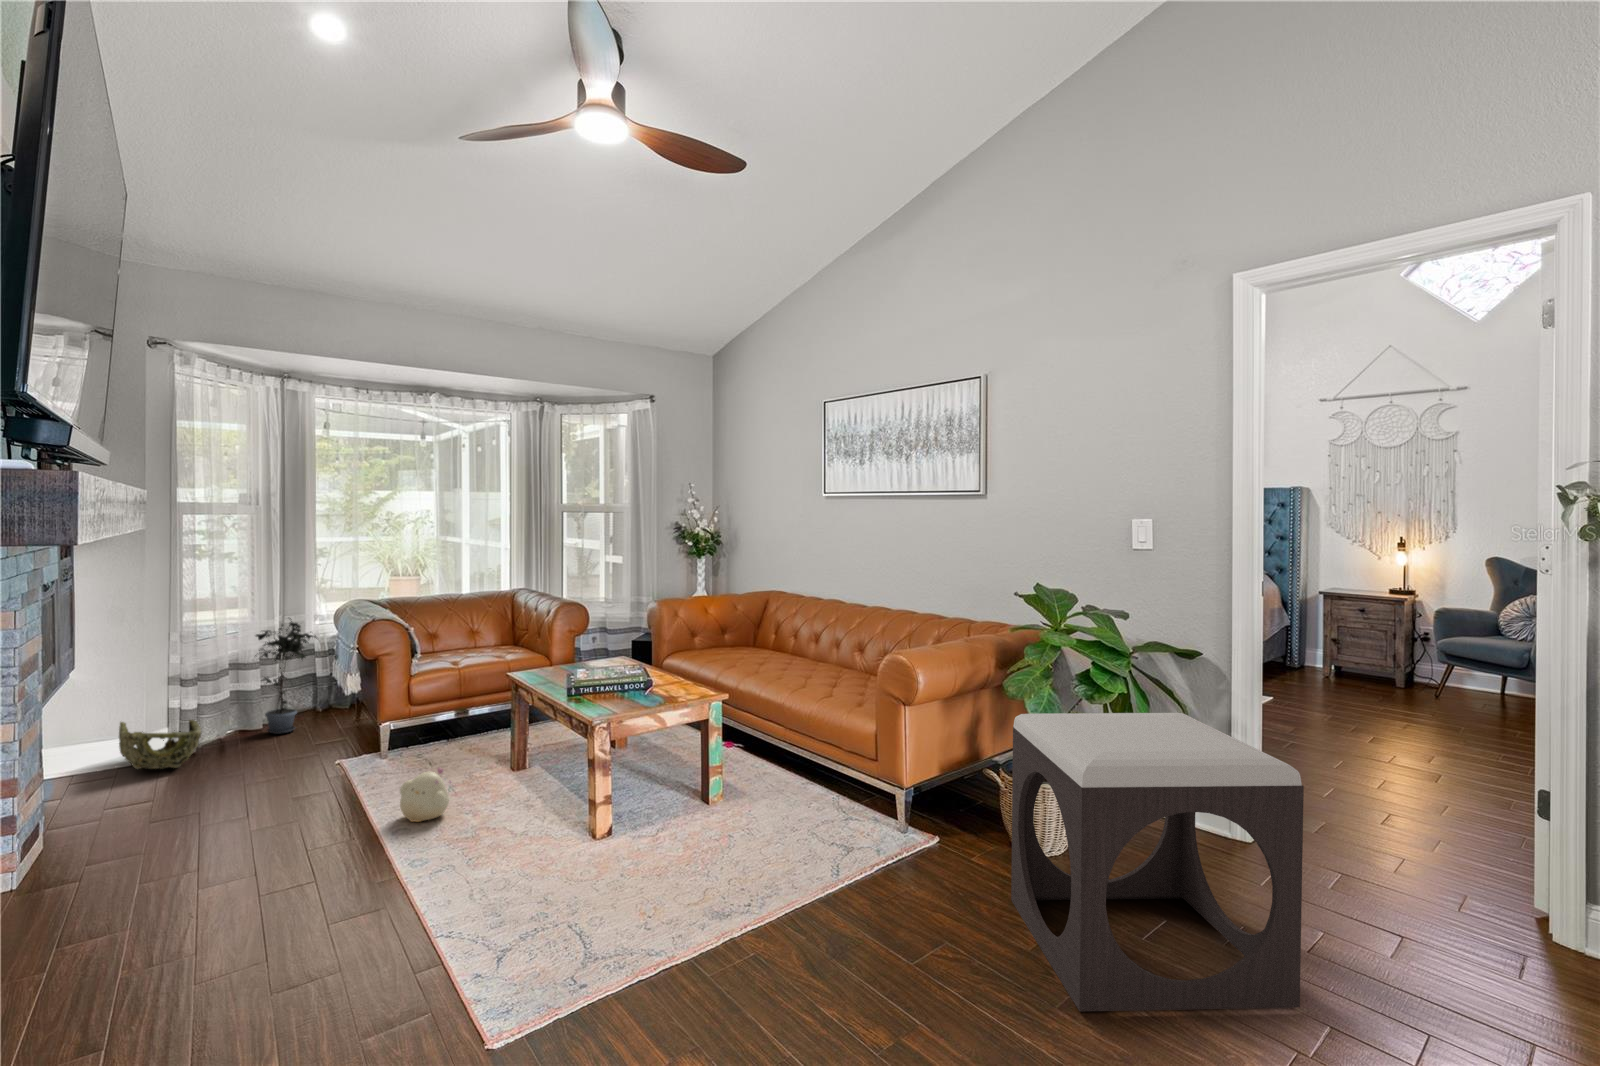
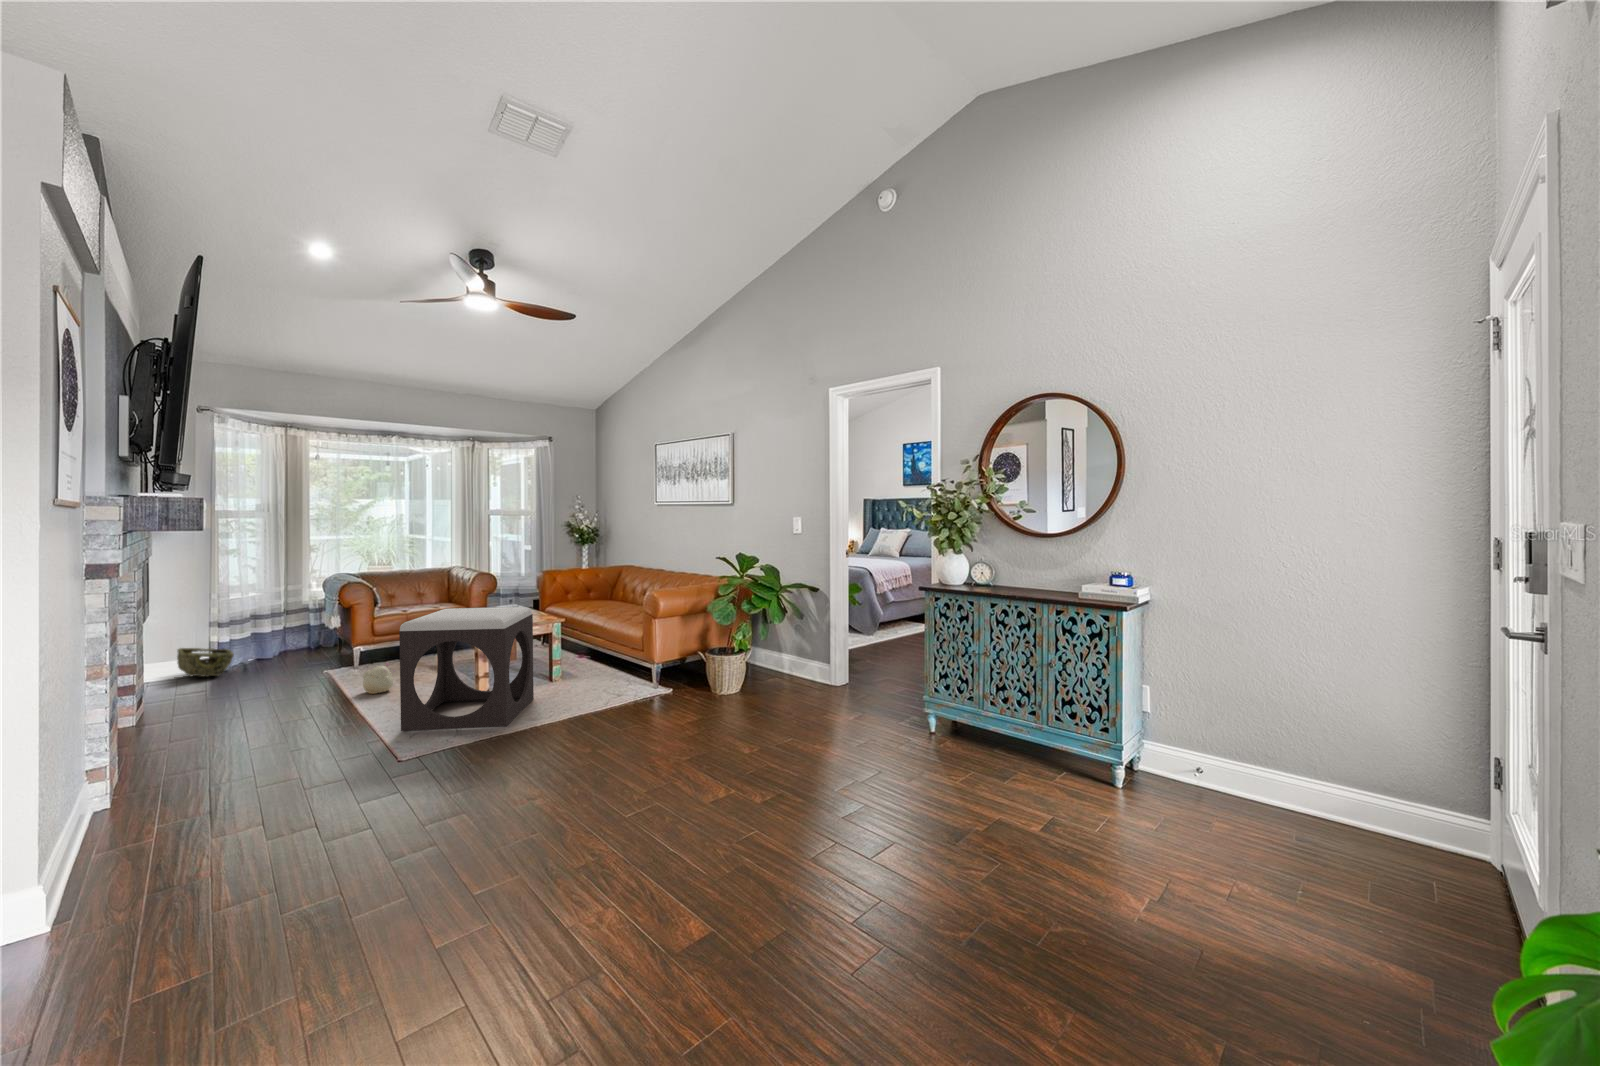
potted plant: present [255,618,317,734] -> none [268,584,313,659]
footstool: present [1011,713,1304,1011] -> present [399,607,534,731]

